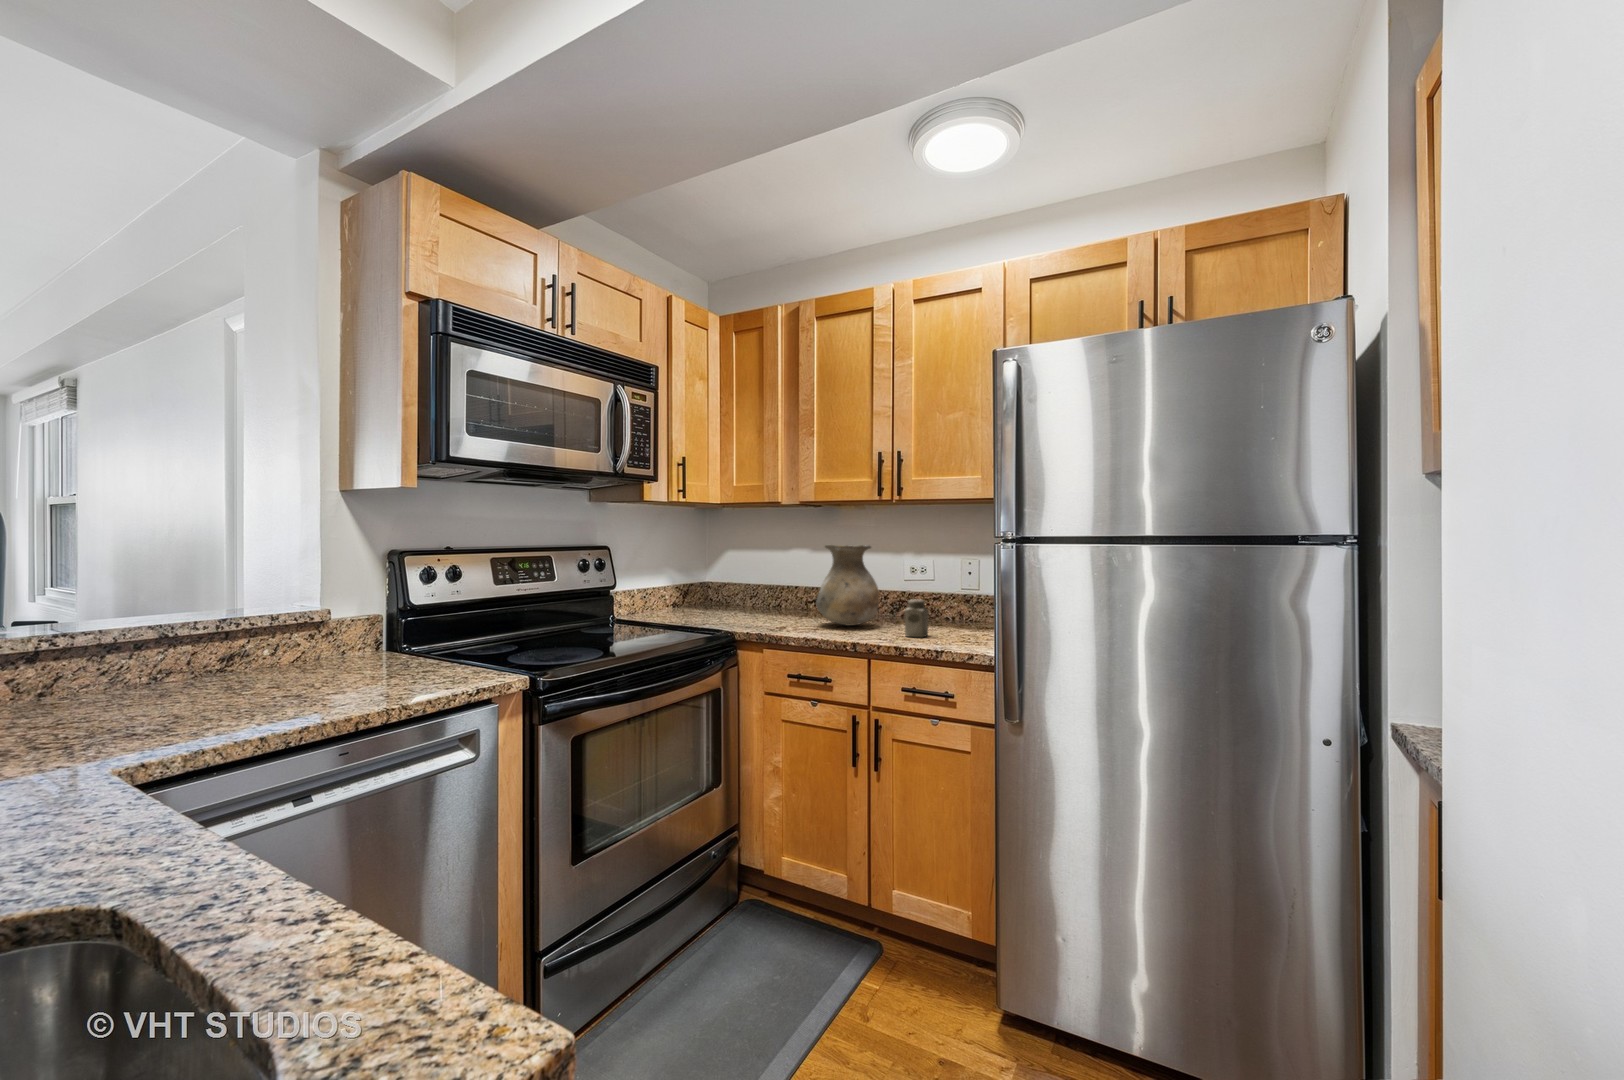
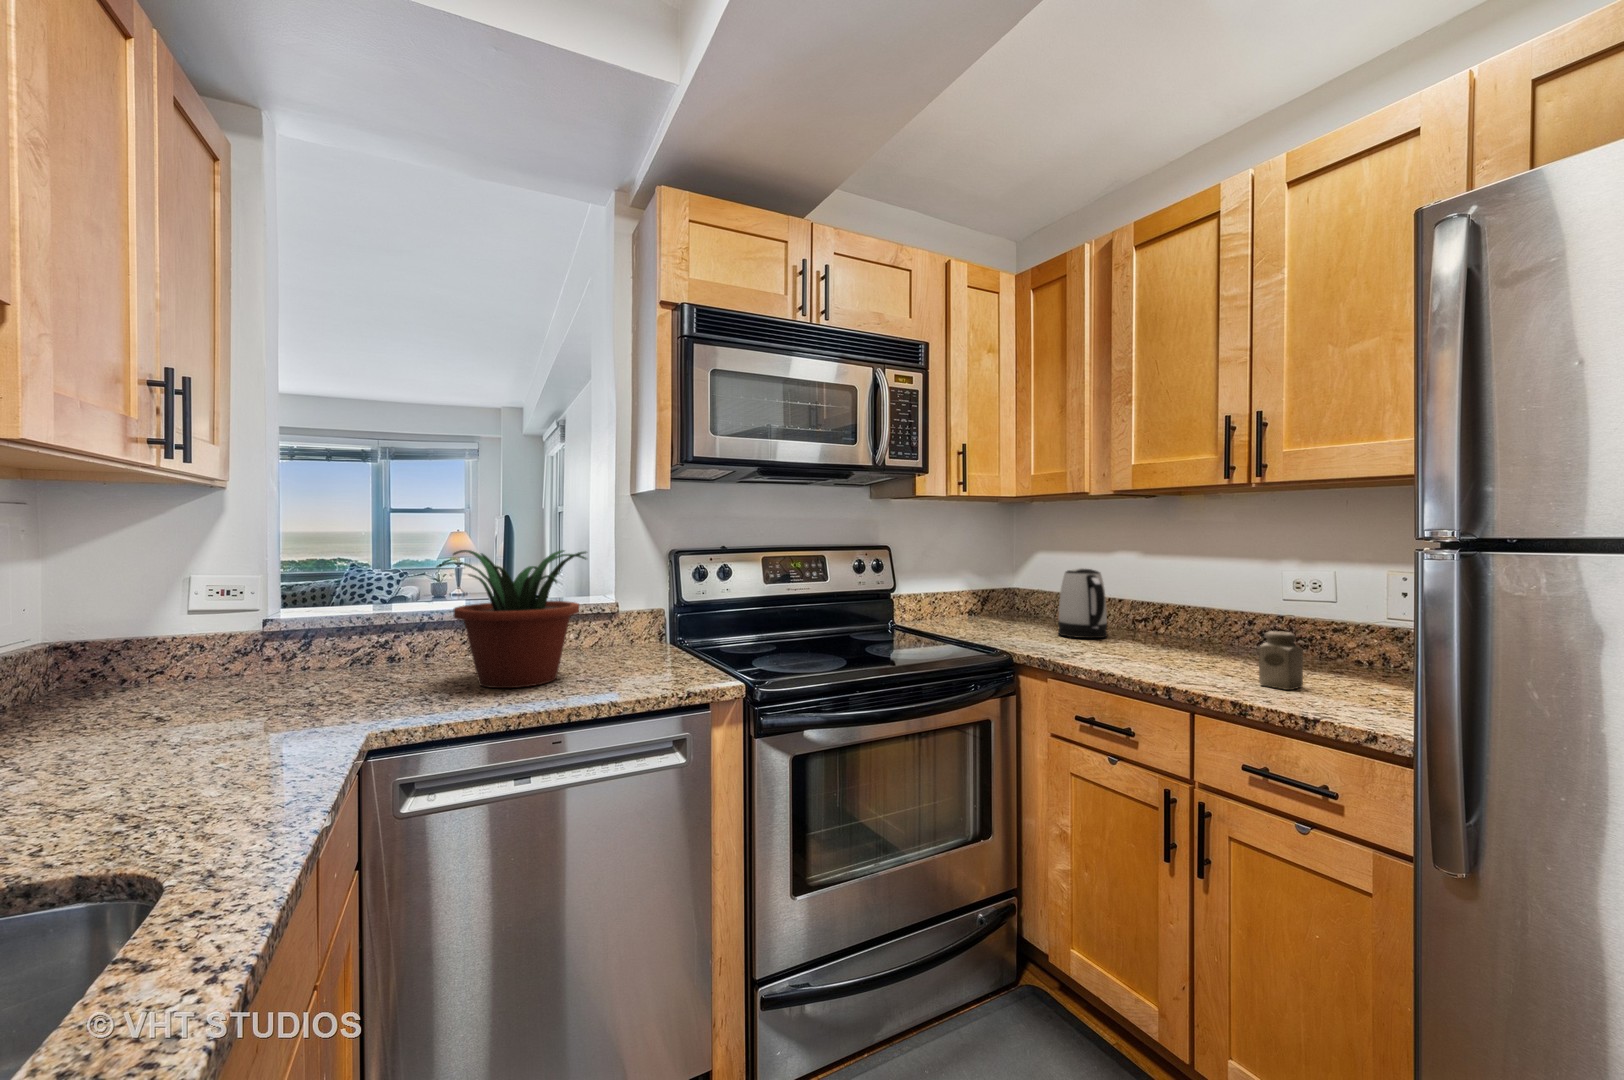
vase: present [816,545,879,626] -> none [1131,547,1230,659]
potted plant: none [114,551,339,714] -> present [437,550,586,688]
kettle: none [752,563,790,618] -> present [1058,568,1107,638]

